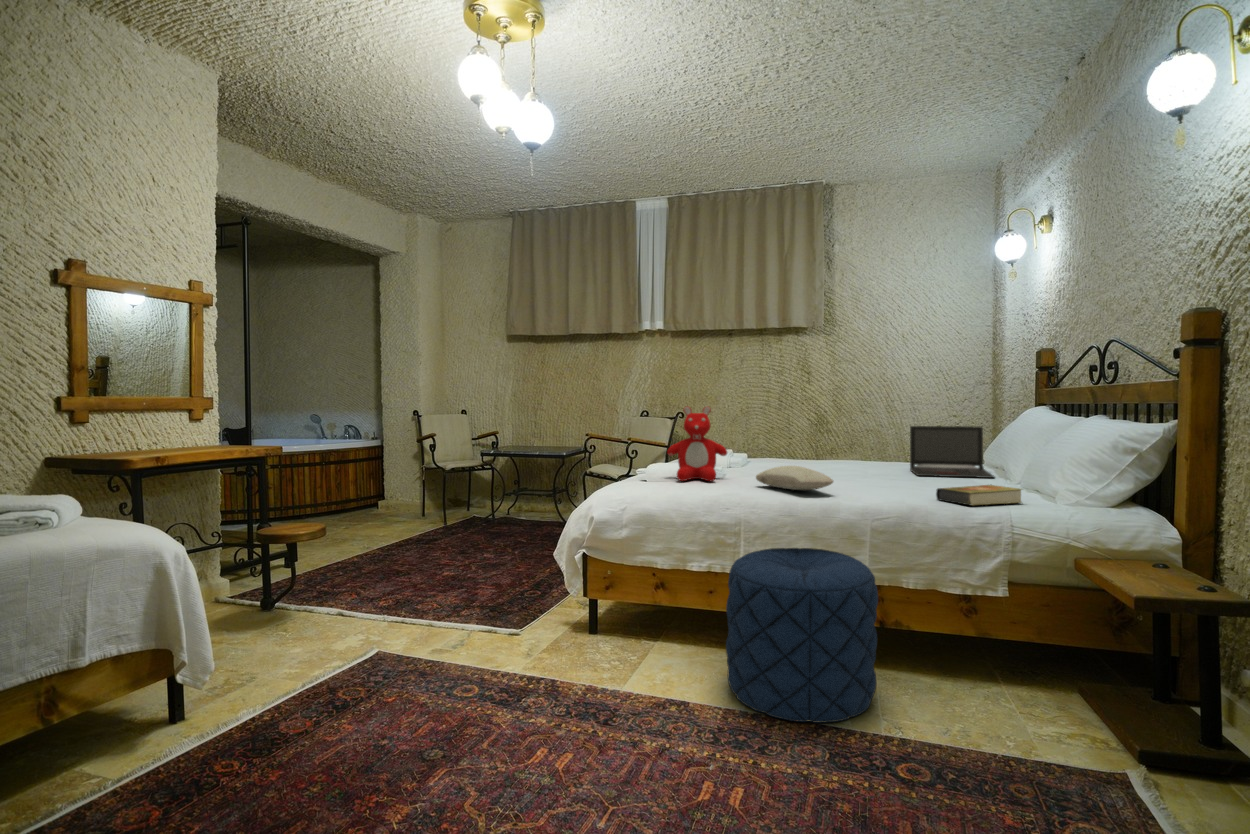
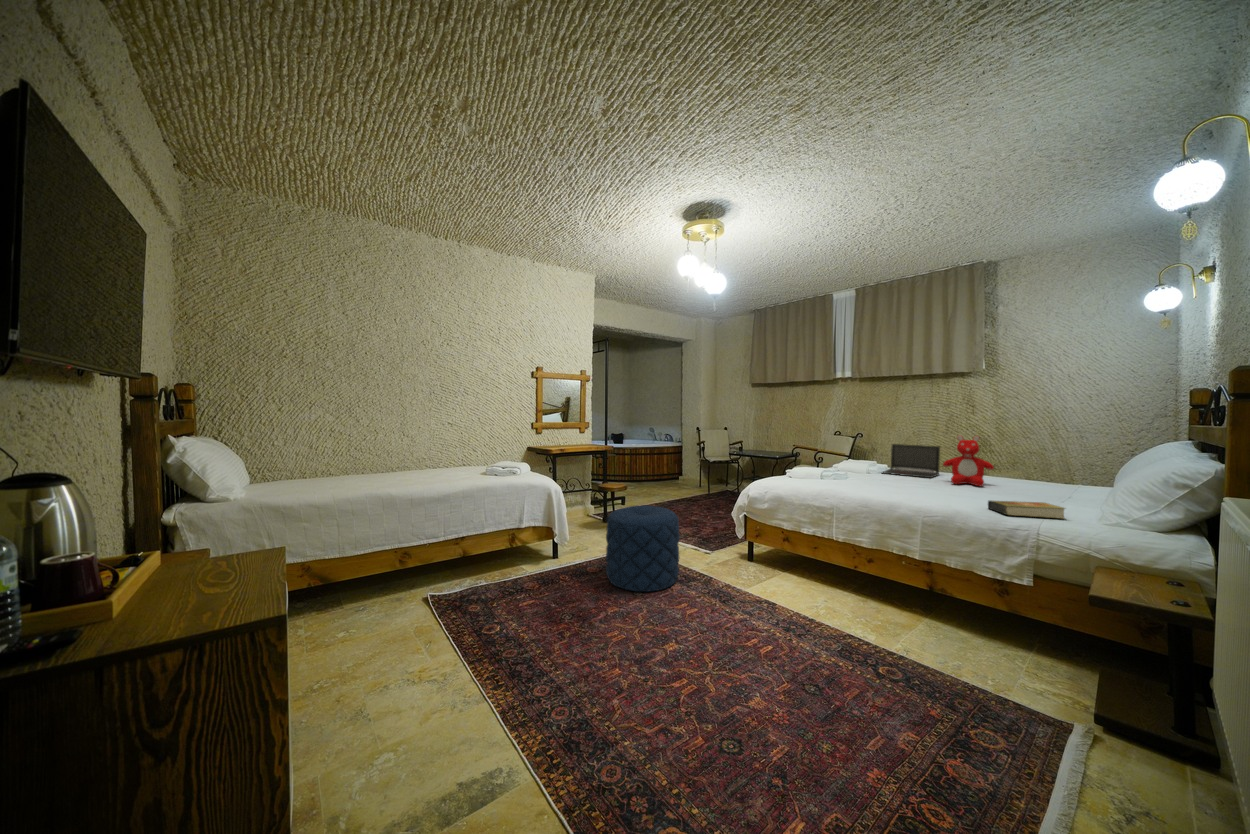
teddy bear: present [667,406,727,481] -> present [943,435,994,486]
laptop: present [910,426,994,478] -> present [883,444,940,478]
pillow: present [756,466,833,490] -> none [860,475,907,492]
pouf: present [726,548,878,723] -> present [606,506,680,592]

